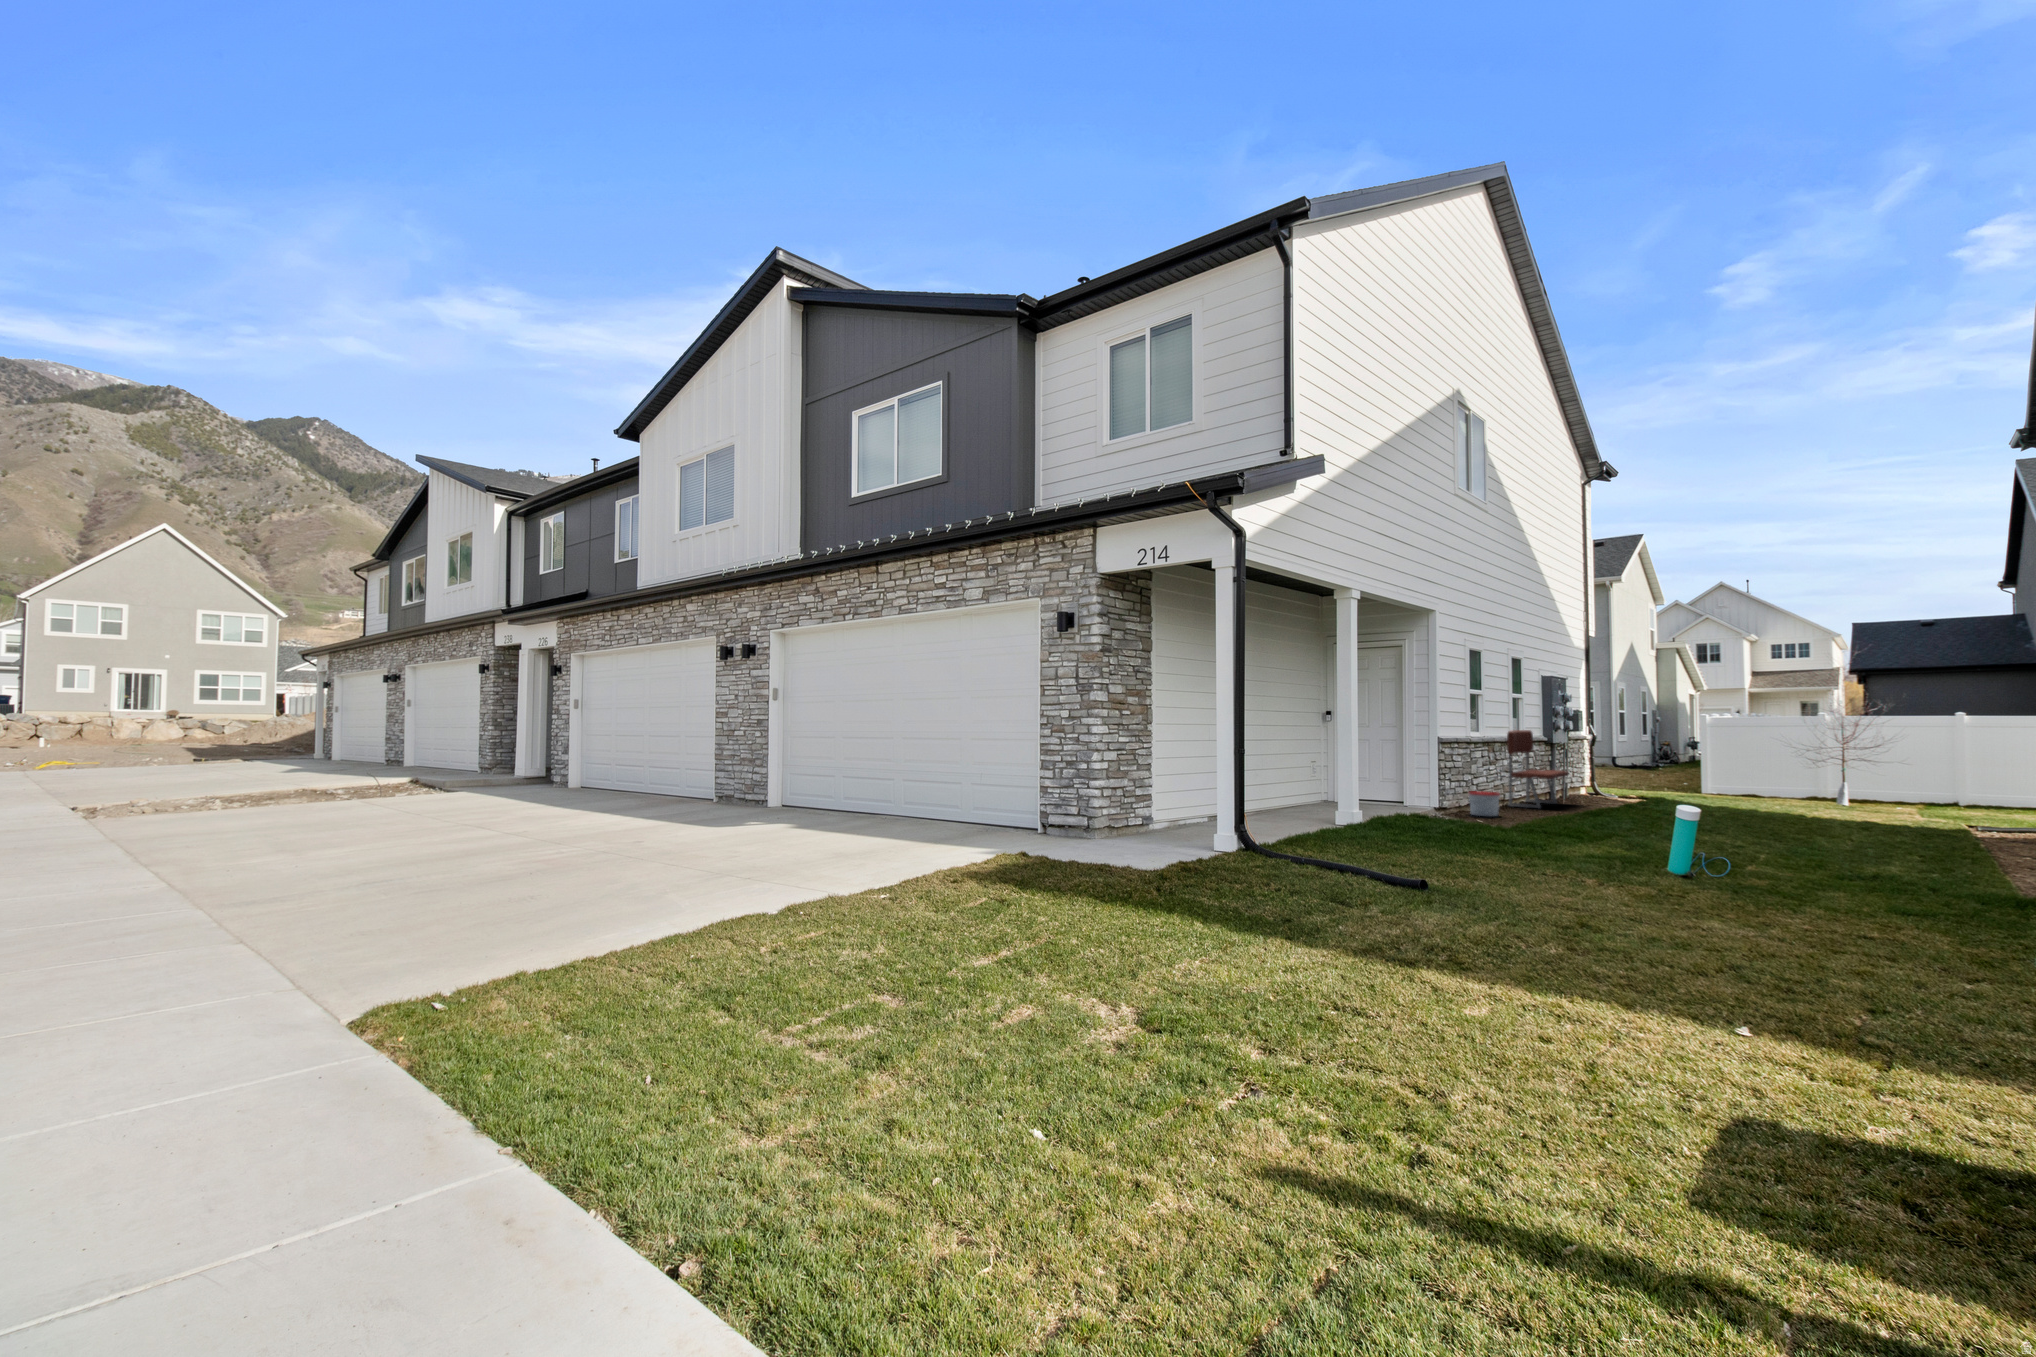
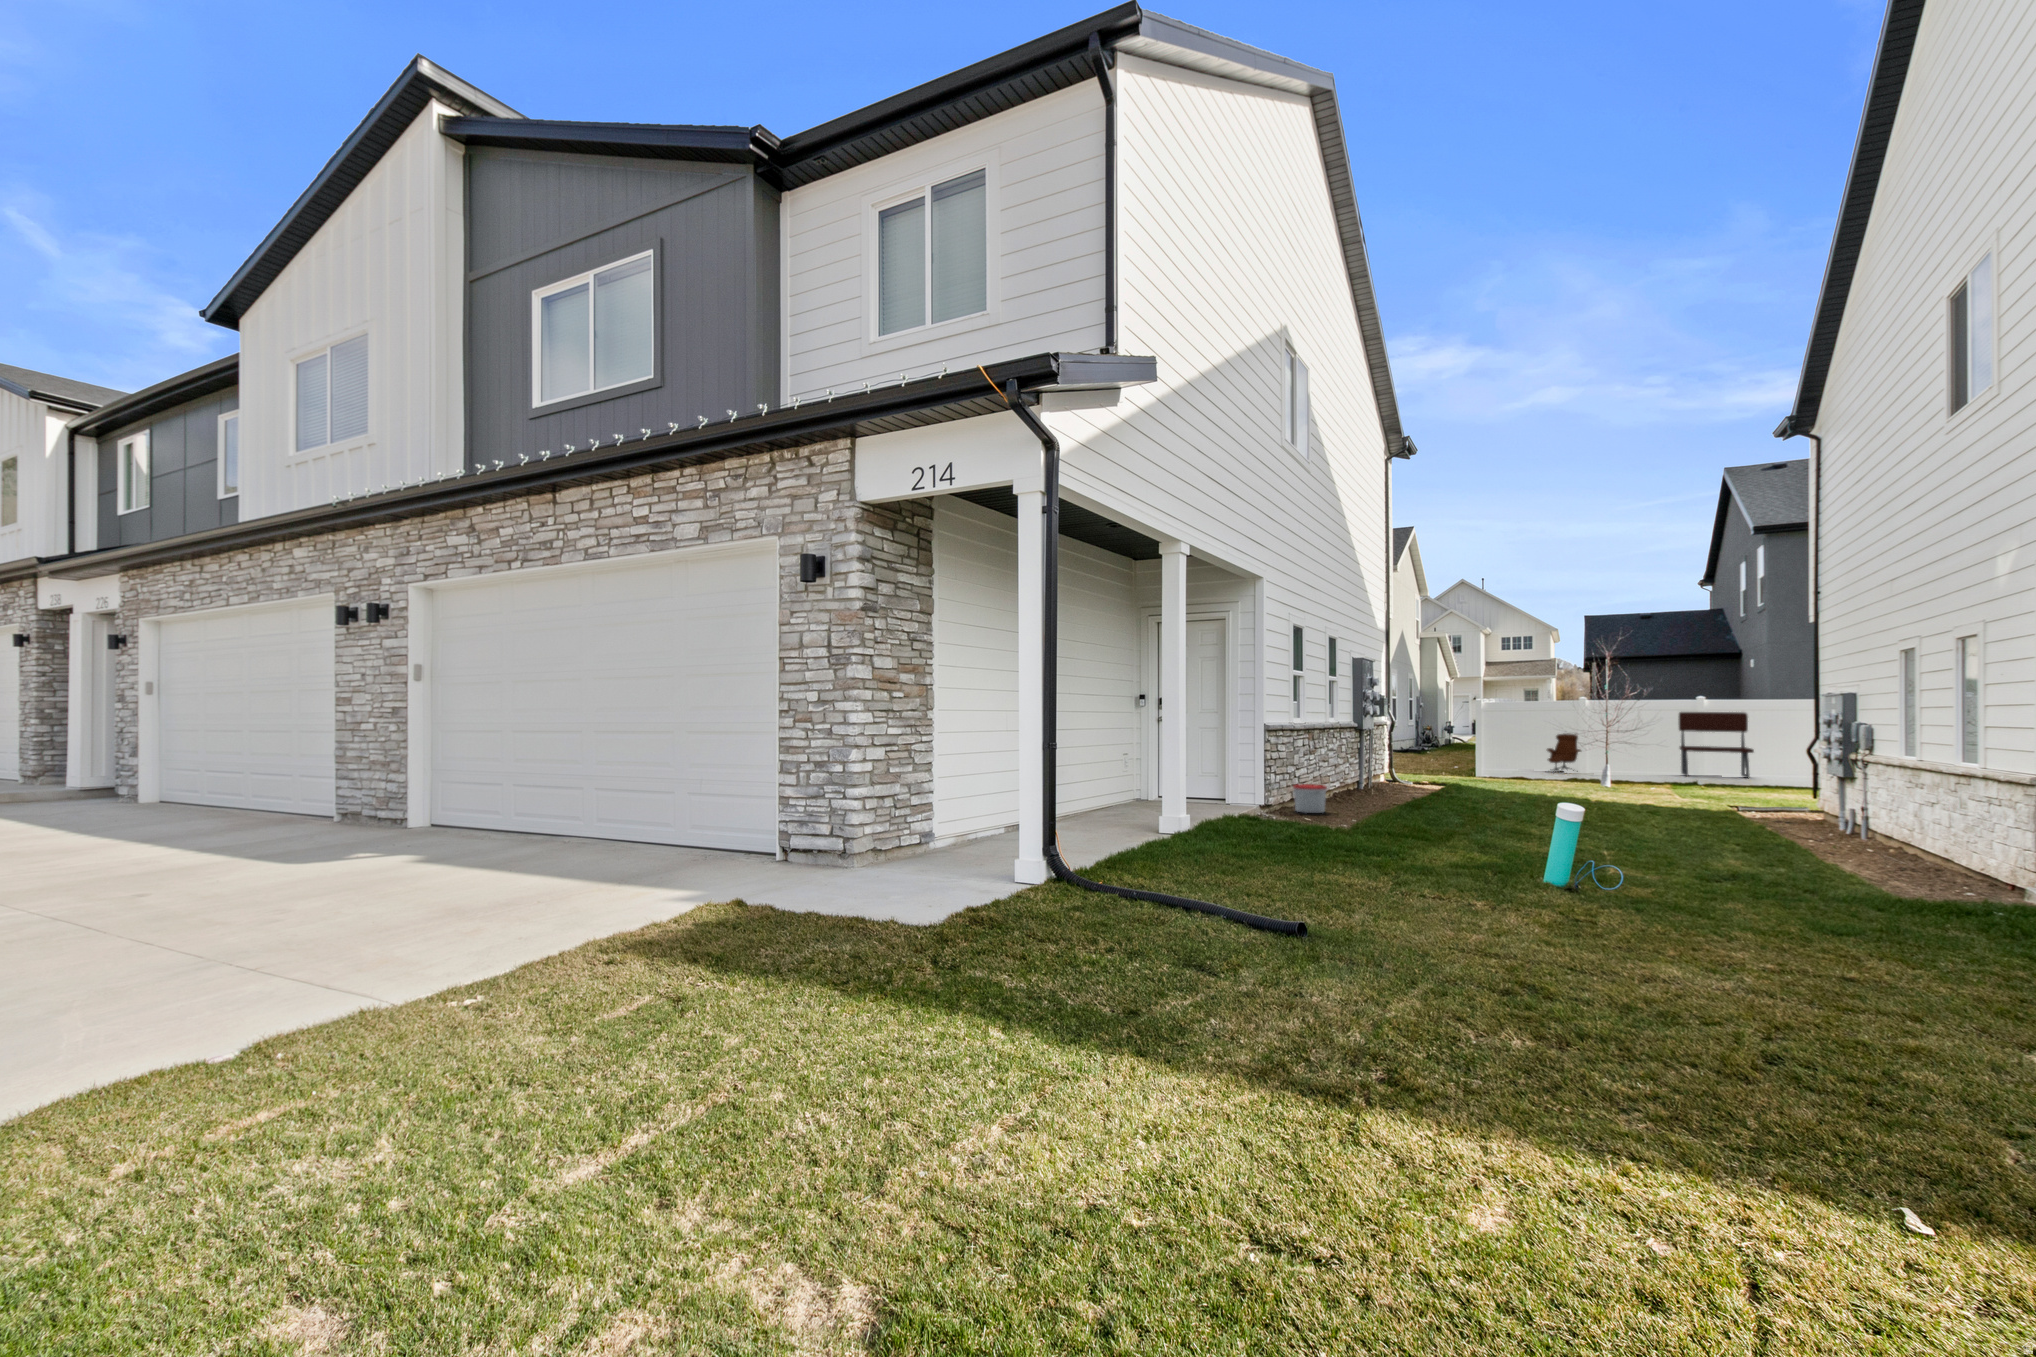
bench: present [1507,730,1569,808] -> present [1679,712,1754,778]
lounge chair: none [1756,750,1798,790] -> present [1547,733,1581,772]

